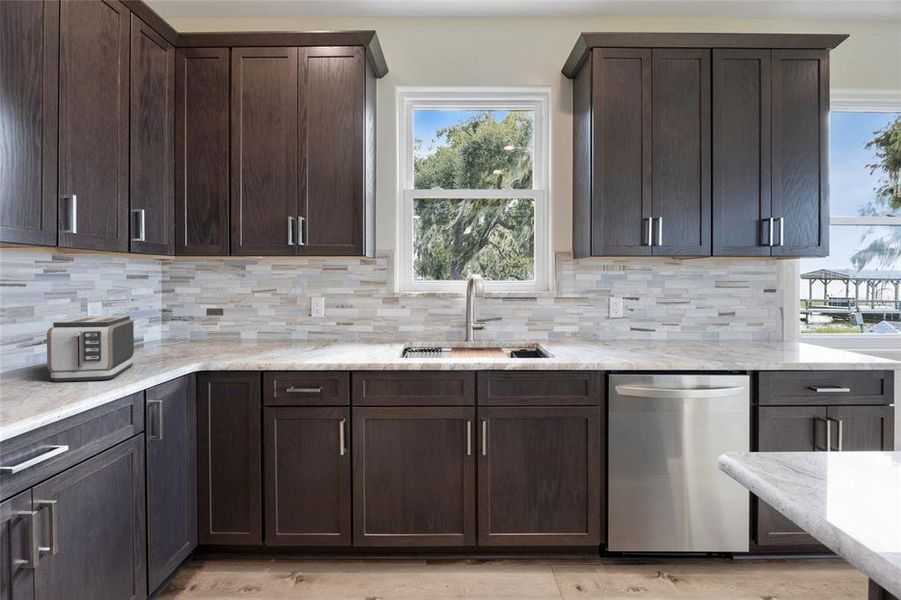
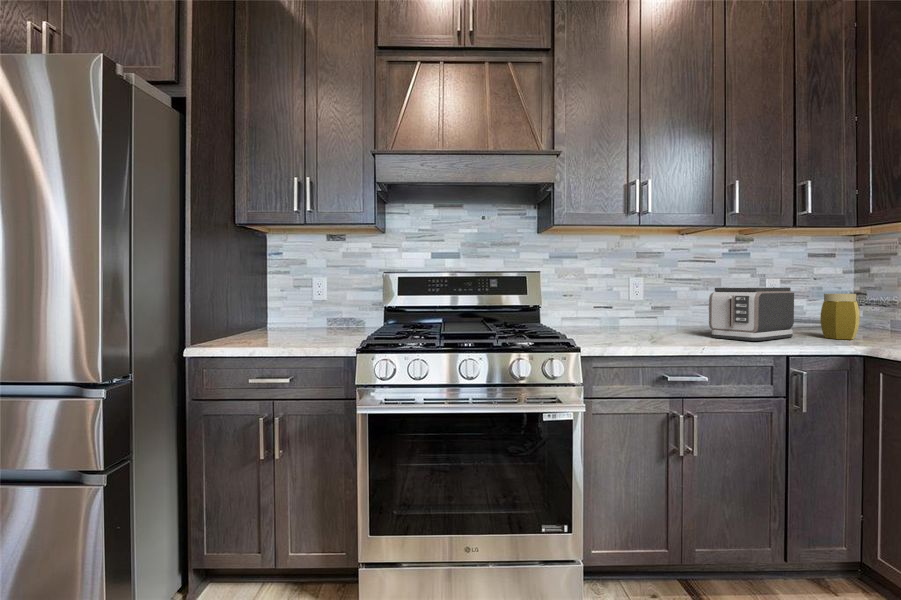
jar: none [156,318,186,362] -> present [821,294,860,339]

